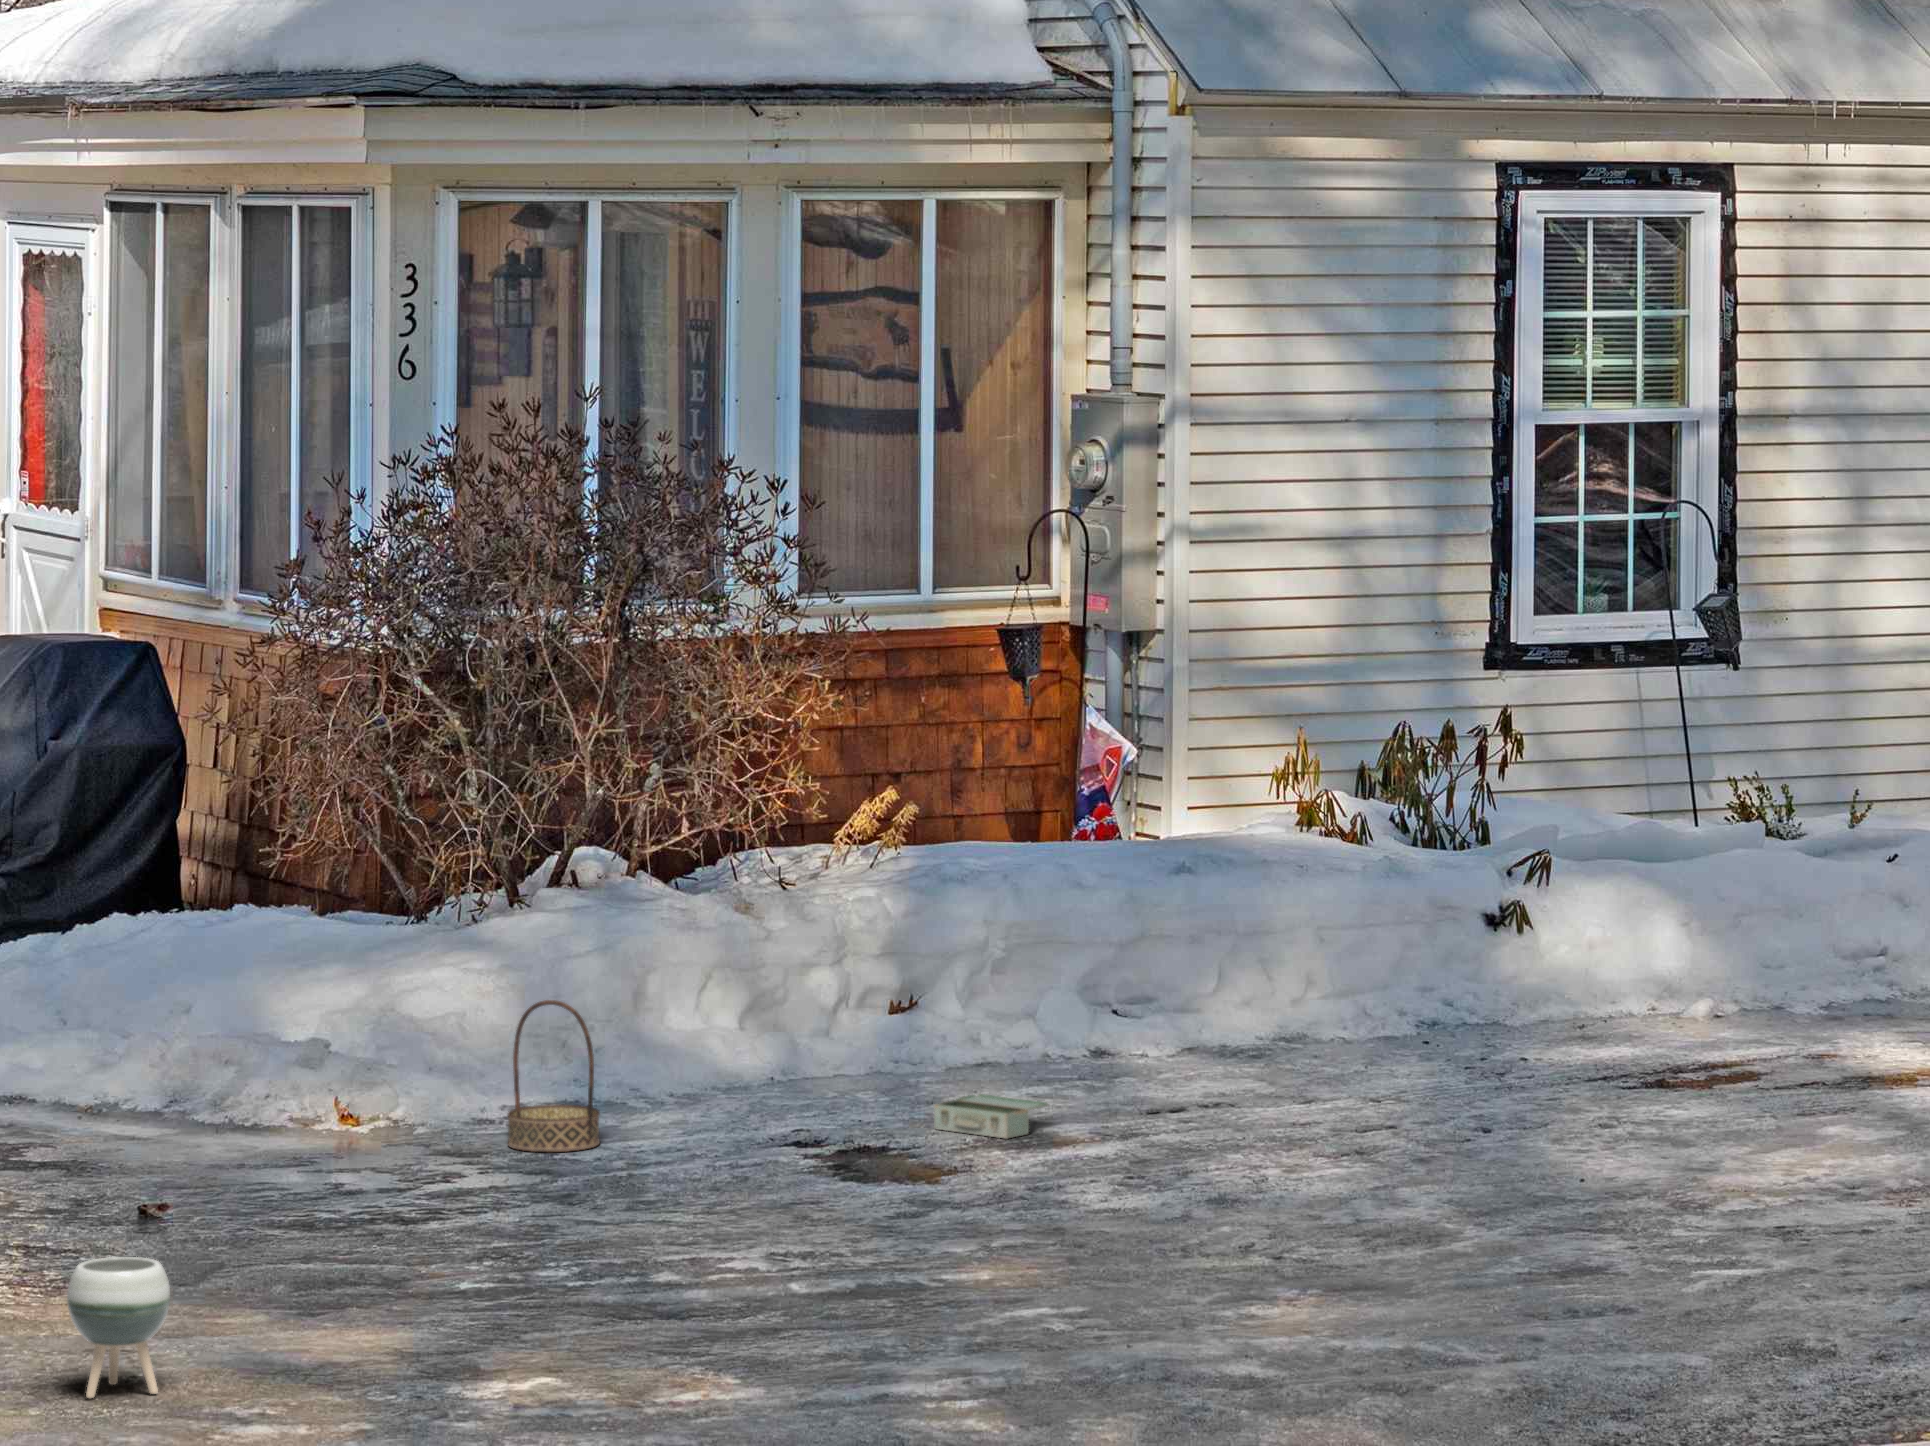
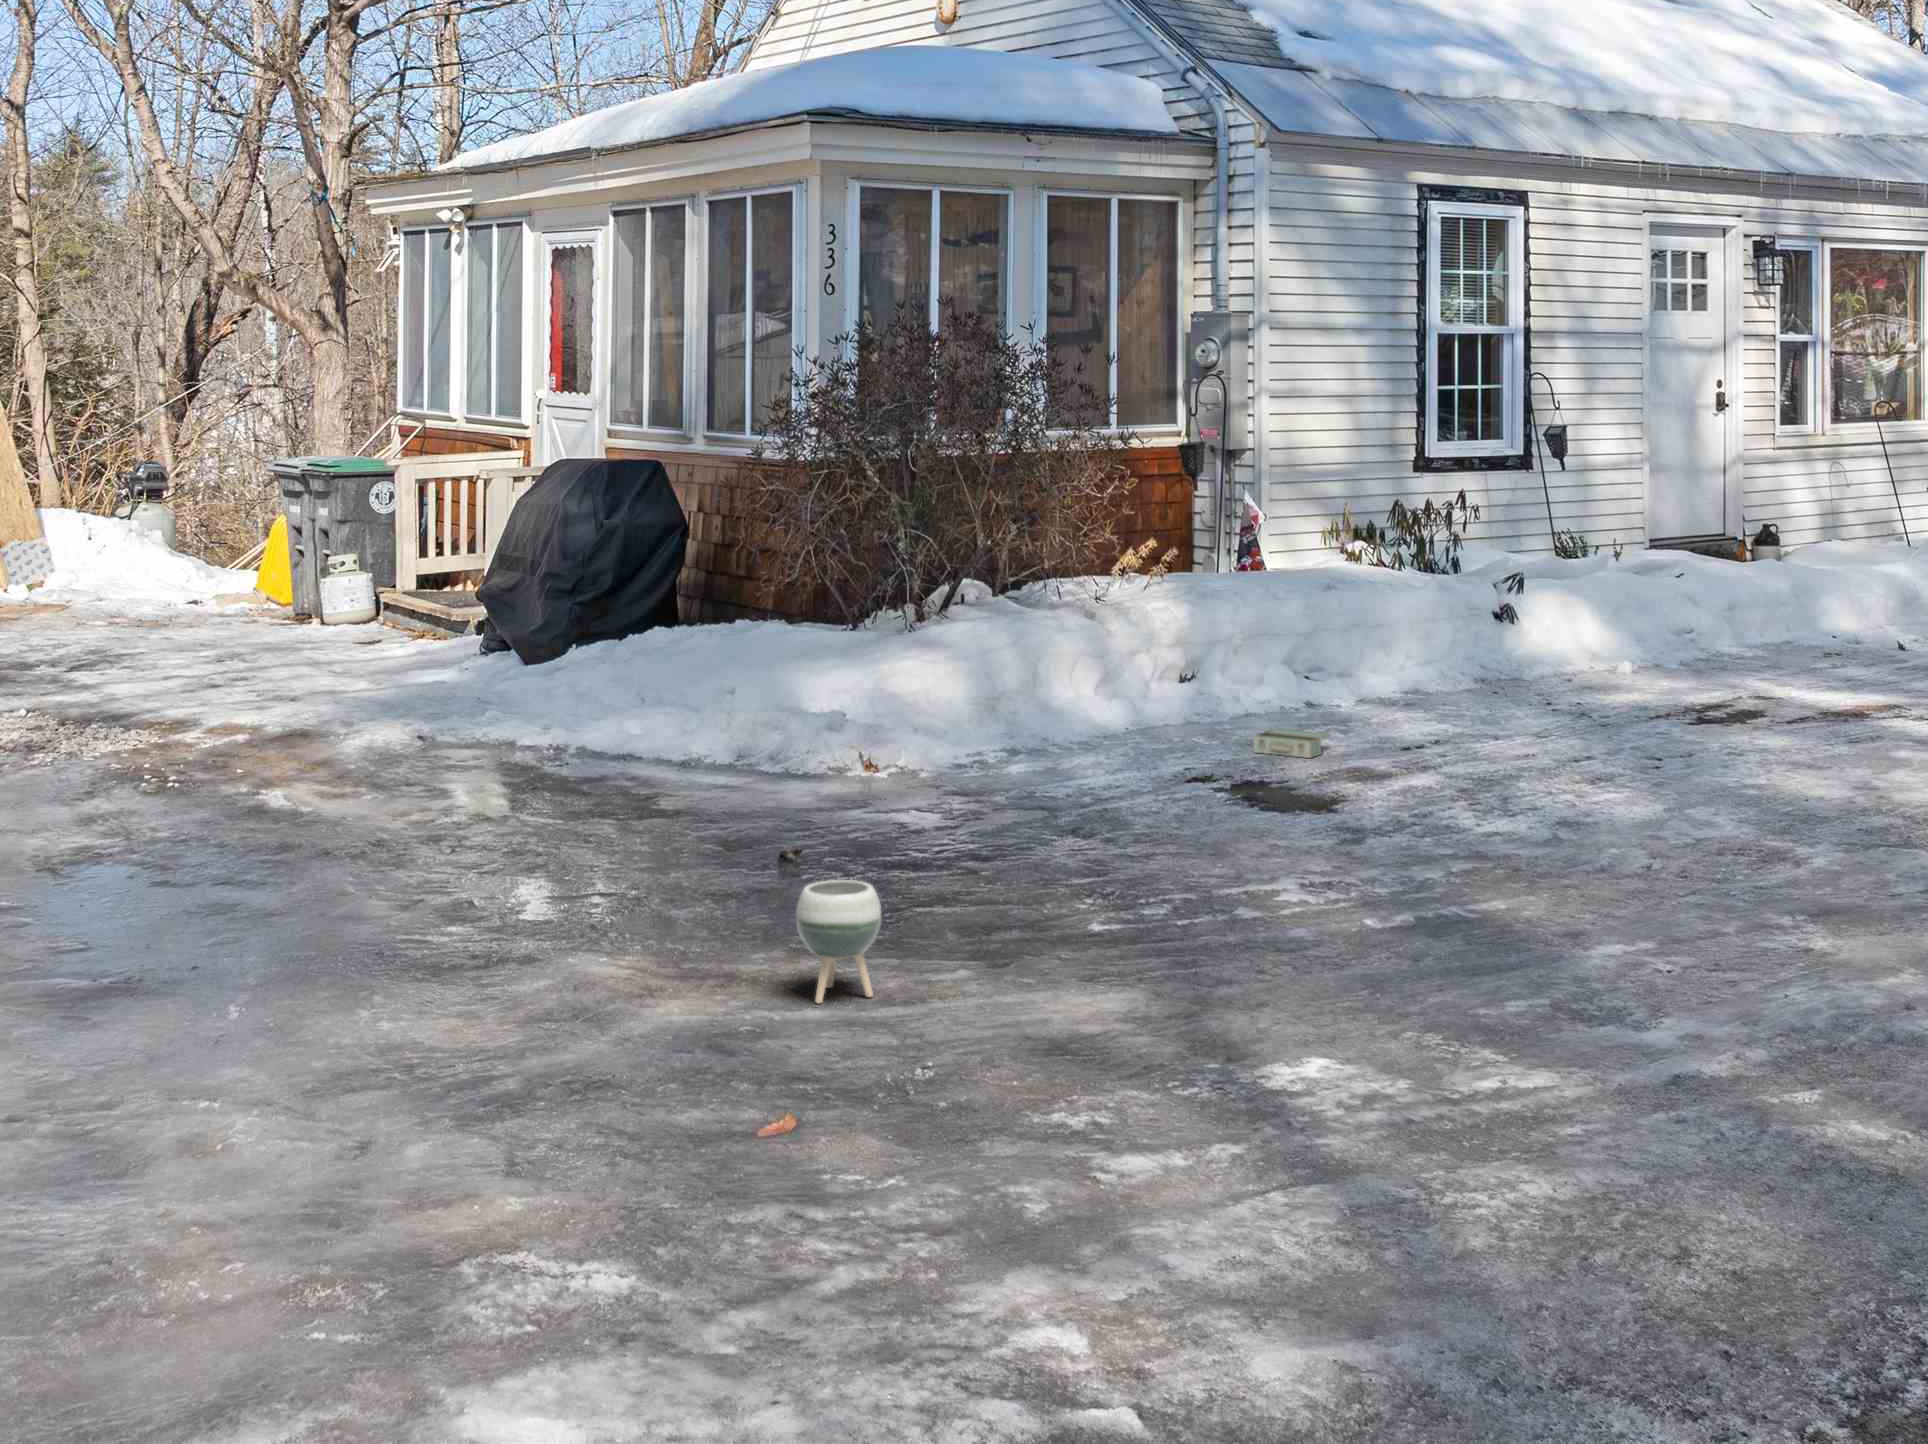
basket: present [508,1000,600,1152] -> none [976,669,1039,774]

